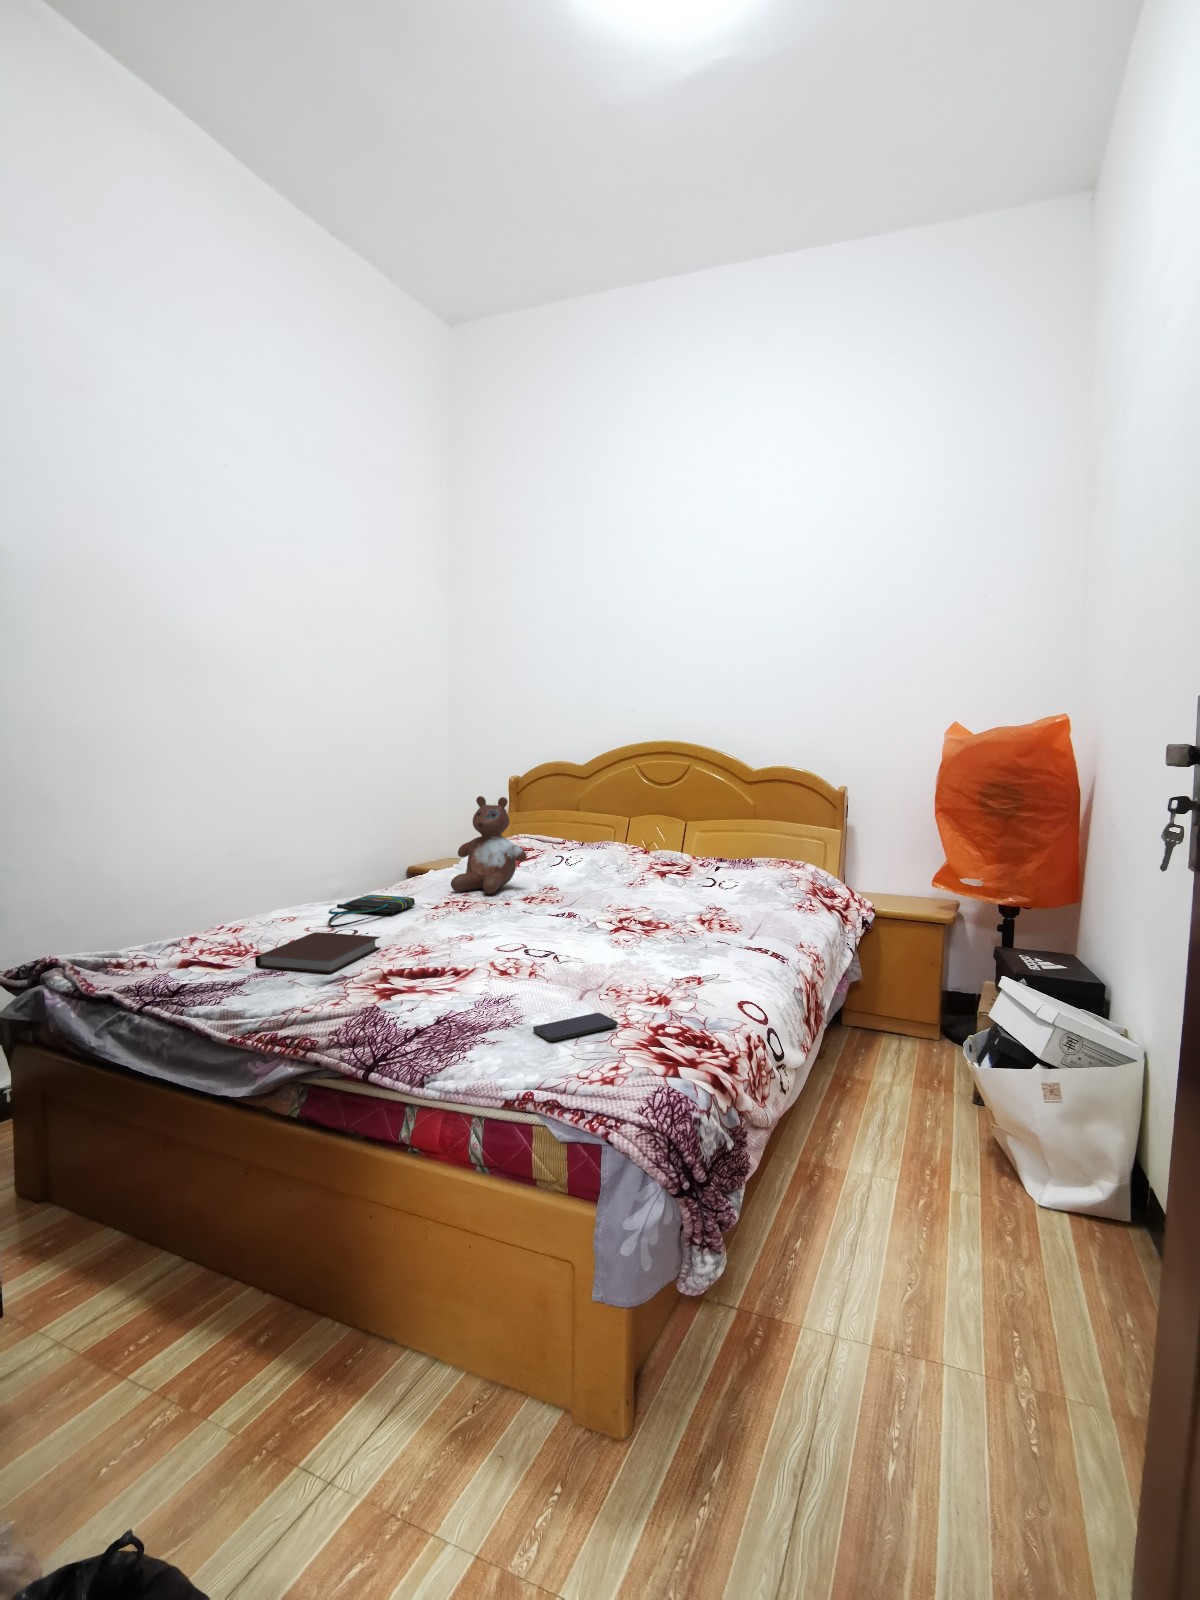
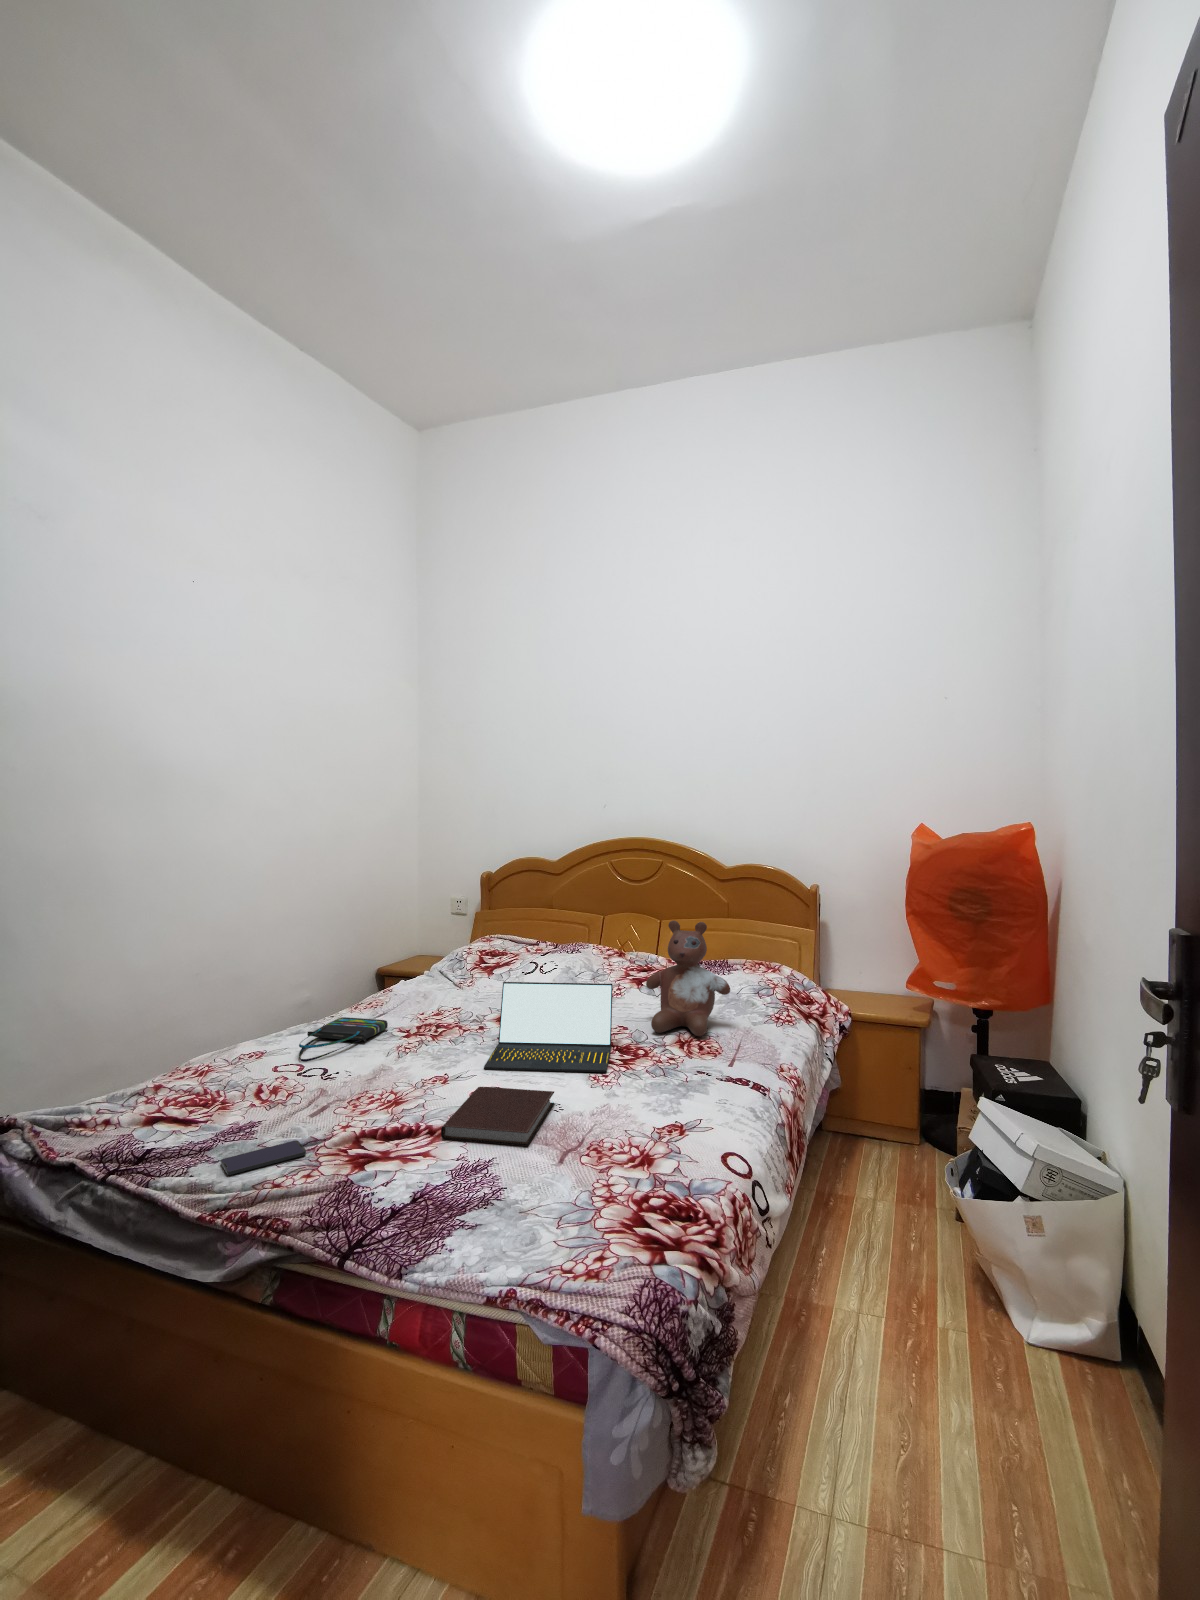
stuffed bear: present [451,796,527,894] -> present [646,921,730,1036]
laptop: none [507,860,636,942] -> present [484,982,612,1072]
notebook: present [255,932,380,974] -> present [441,1087,554,1146]
smartphone: present [533,1013,618,1041] -> present [221,1140,306,1175]

